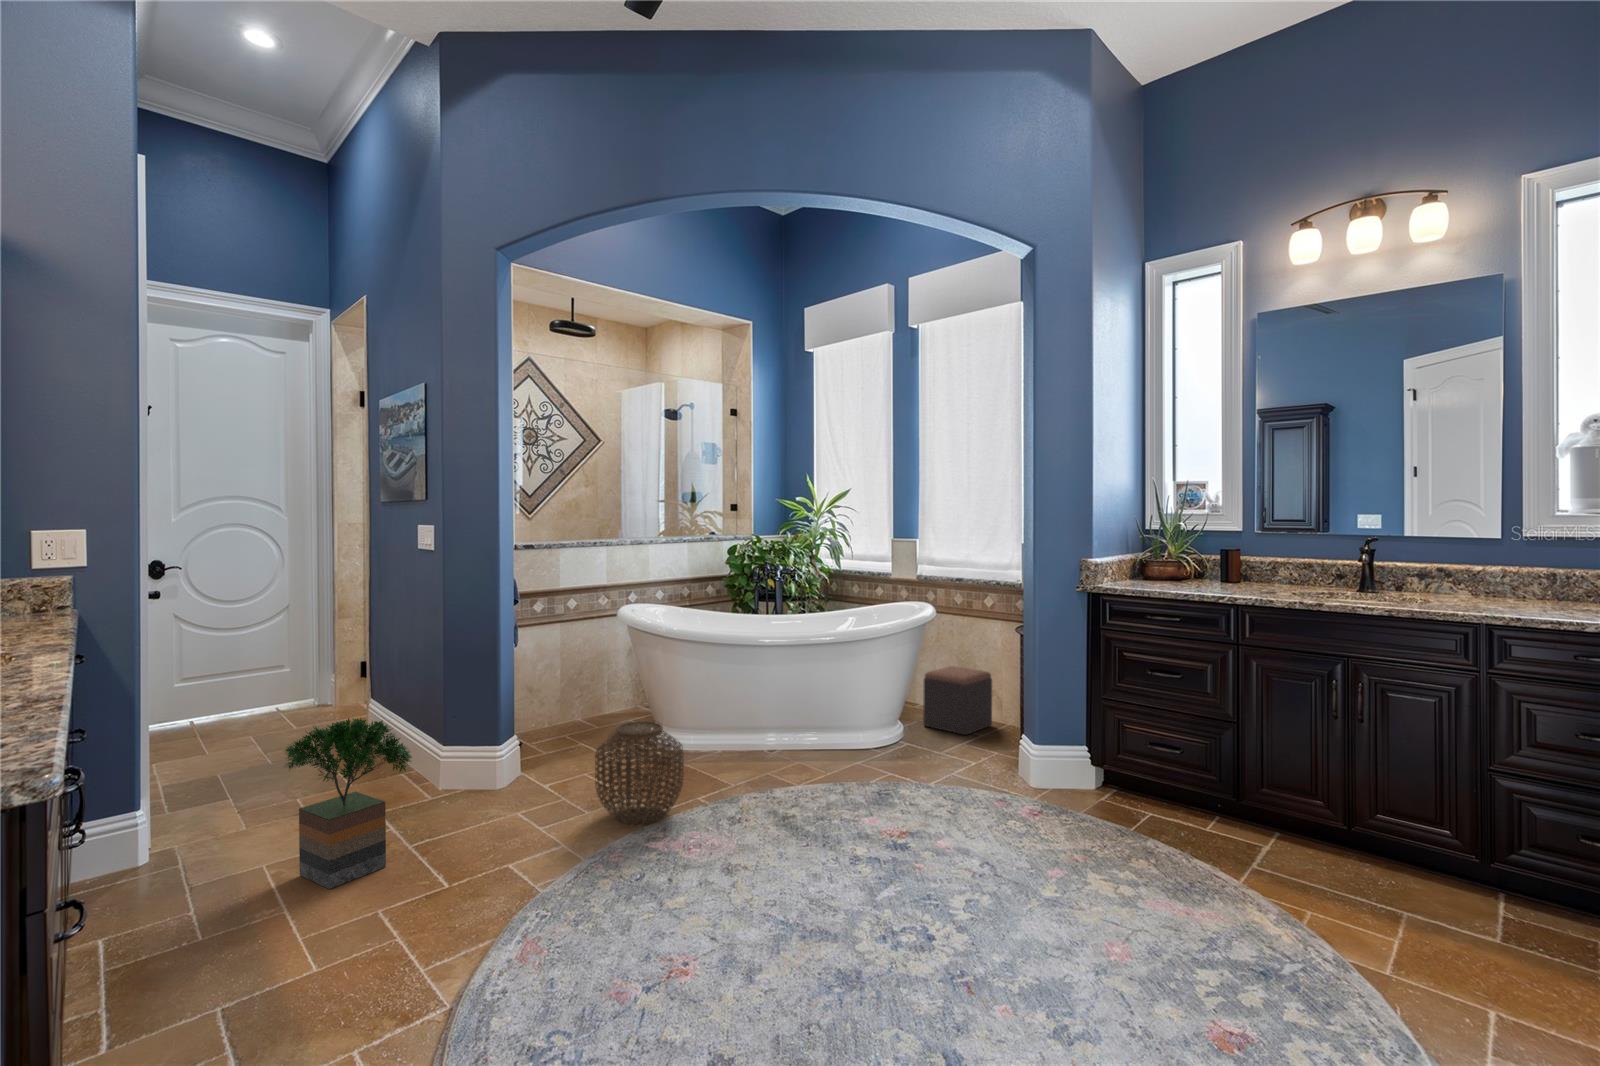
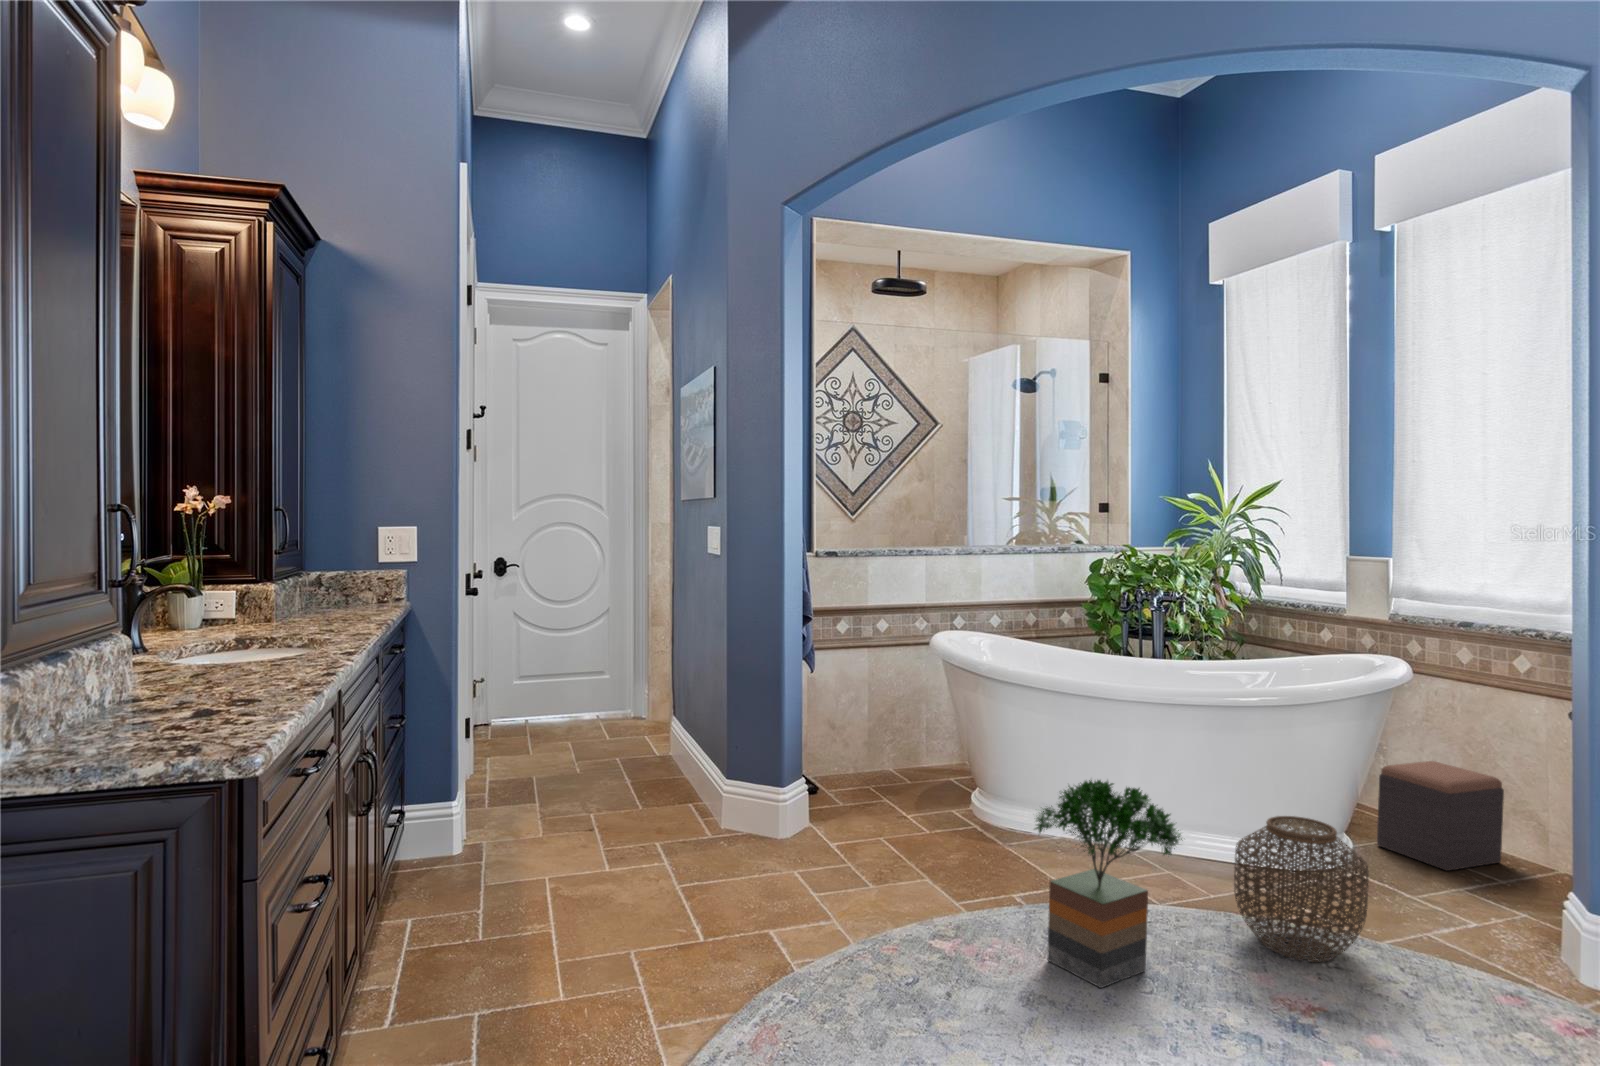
potted tree: present [284,718,412,889] -> present [1035,780,1182,988]
woven basket: present [595,721,684,825] -> present [1234,816,1369,962]

